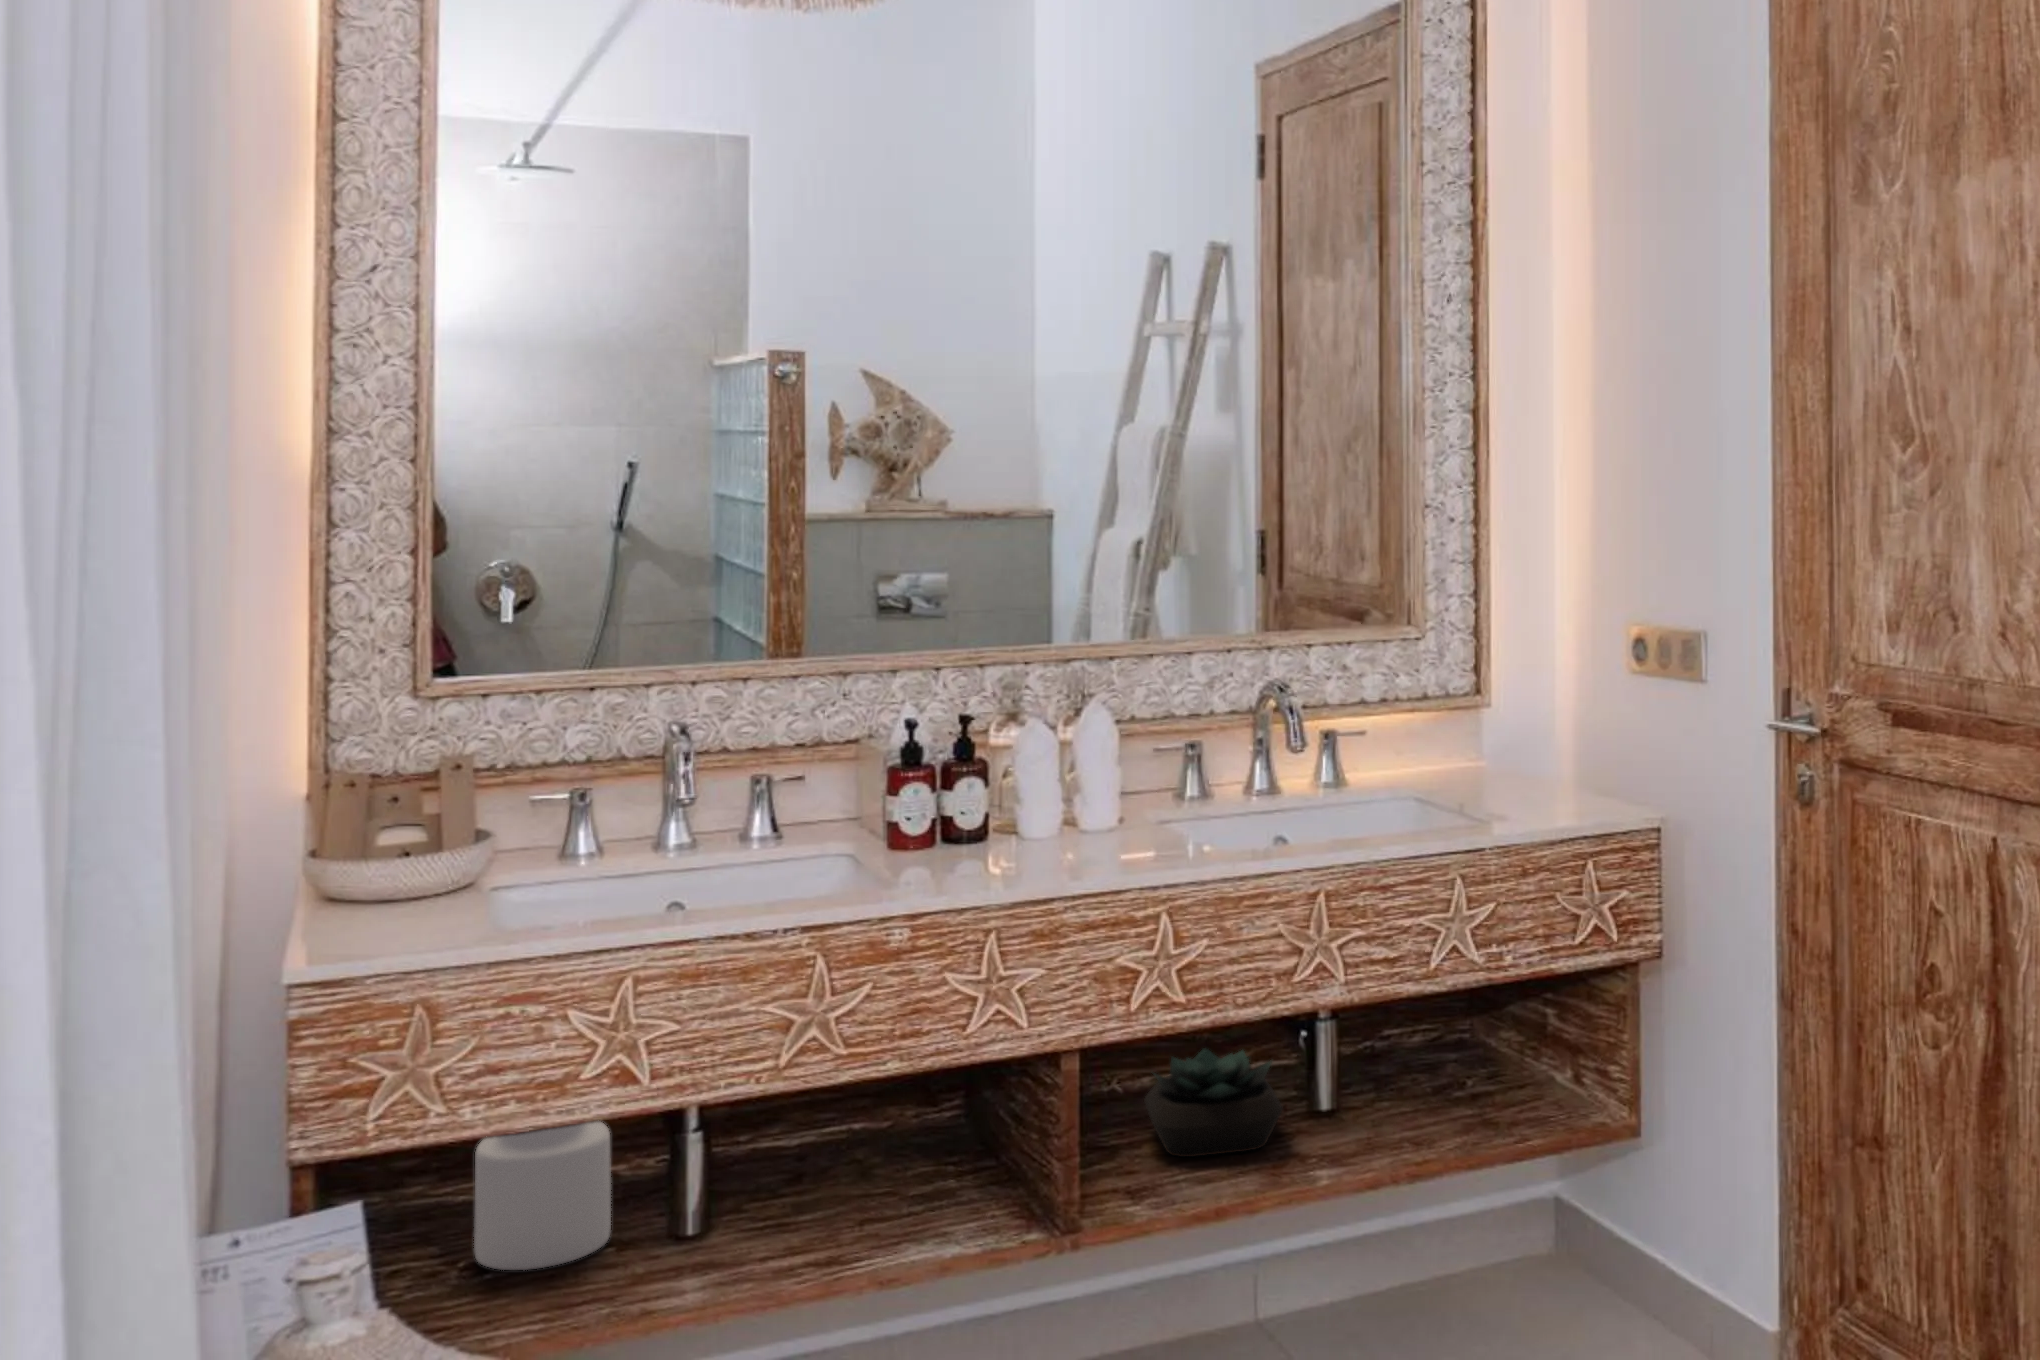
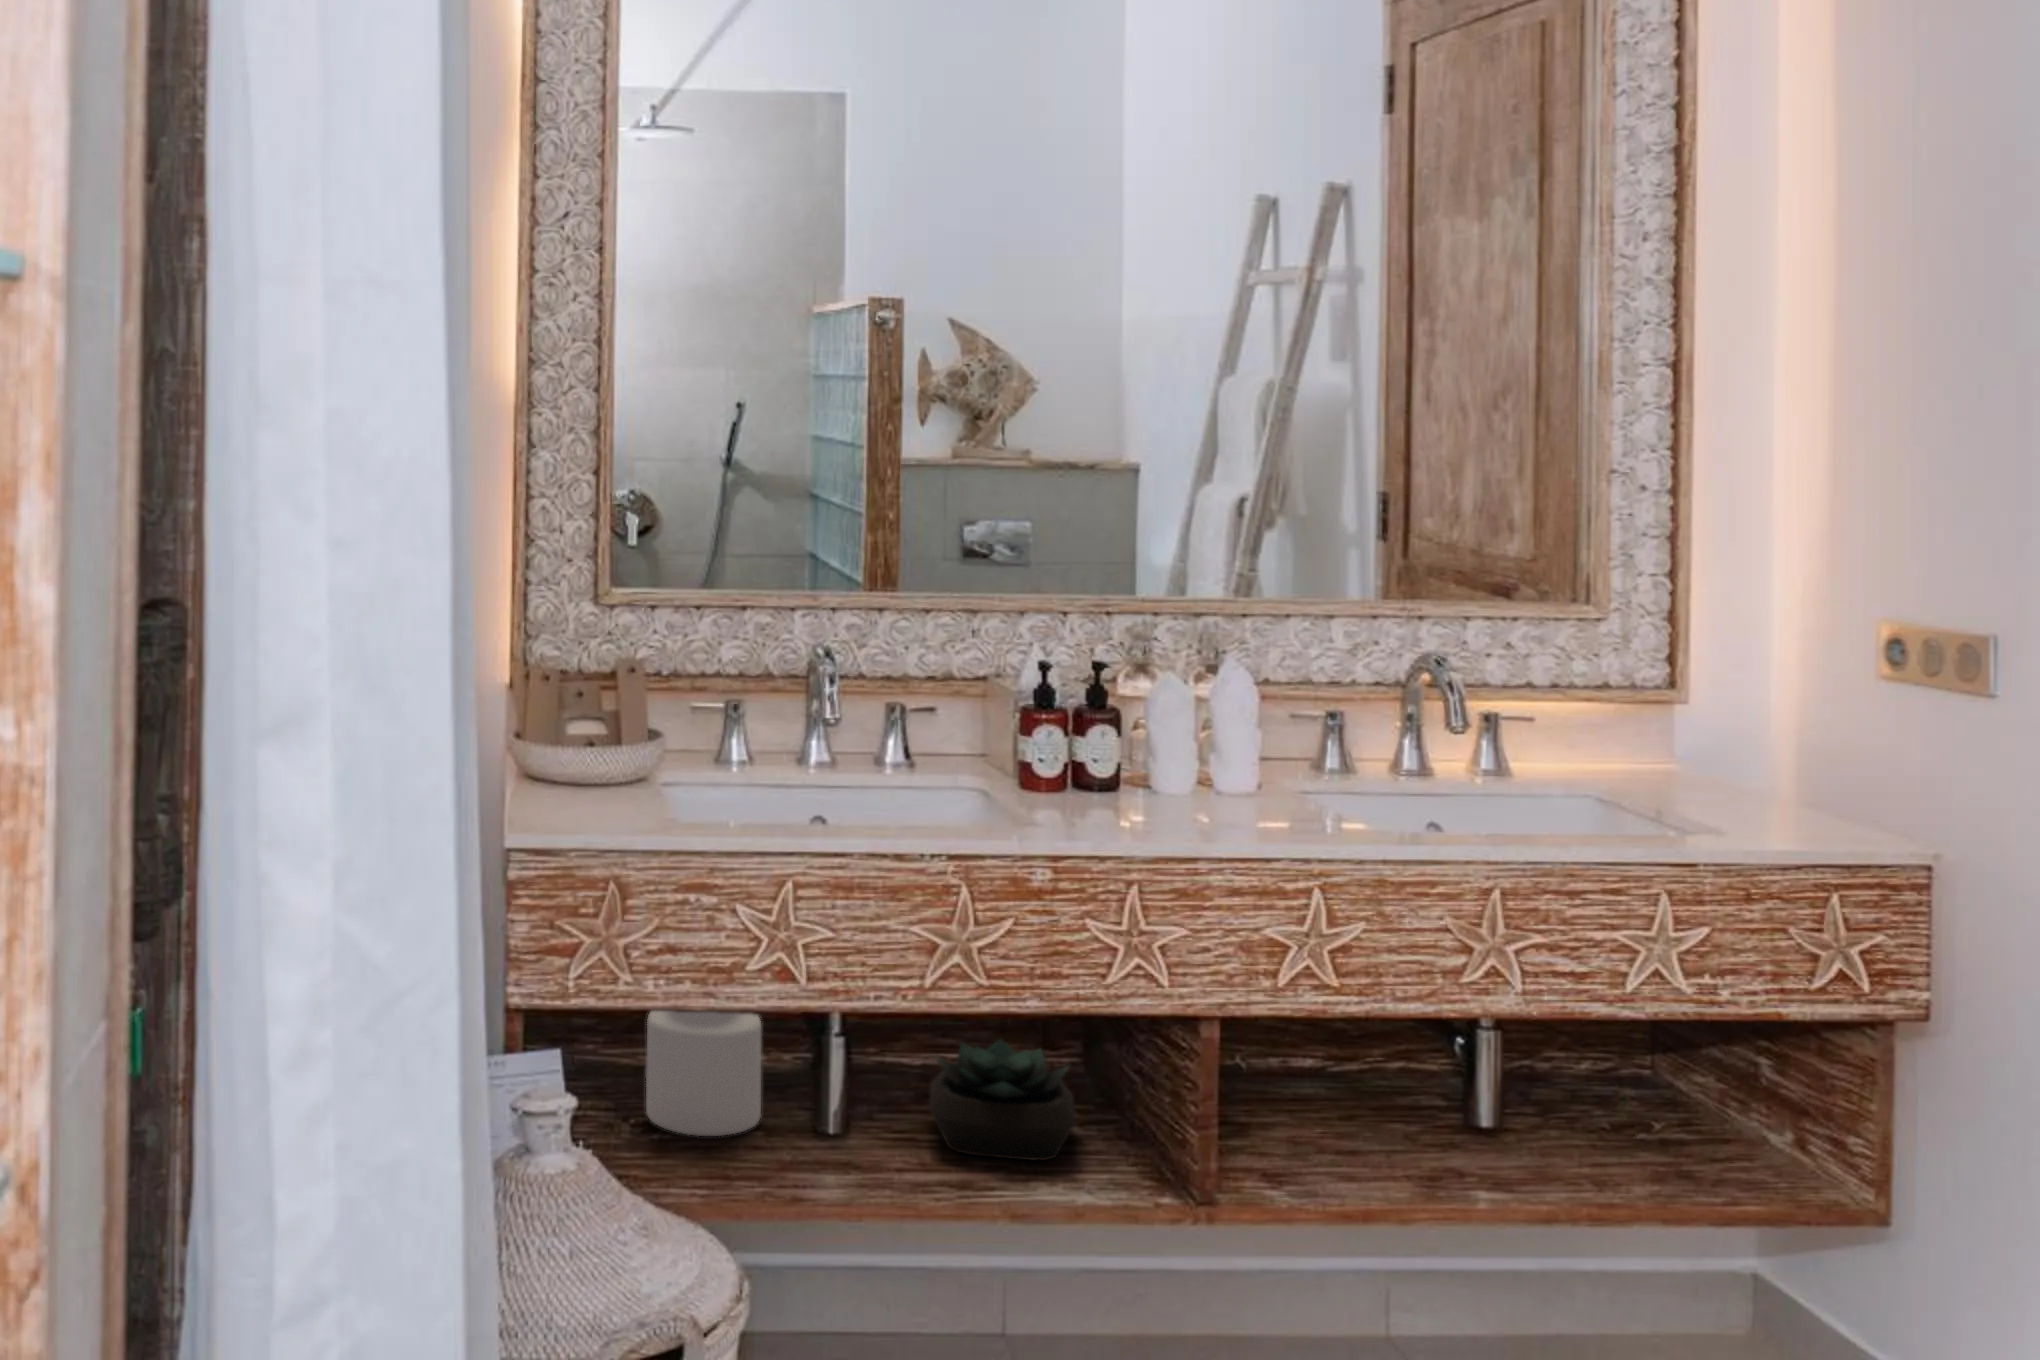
succulent plant: present [1144,1049,1283,1157] -> present [929,1040,1076,1160]

